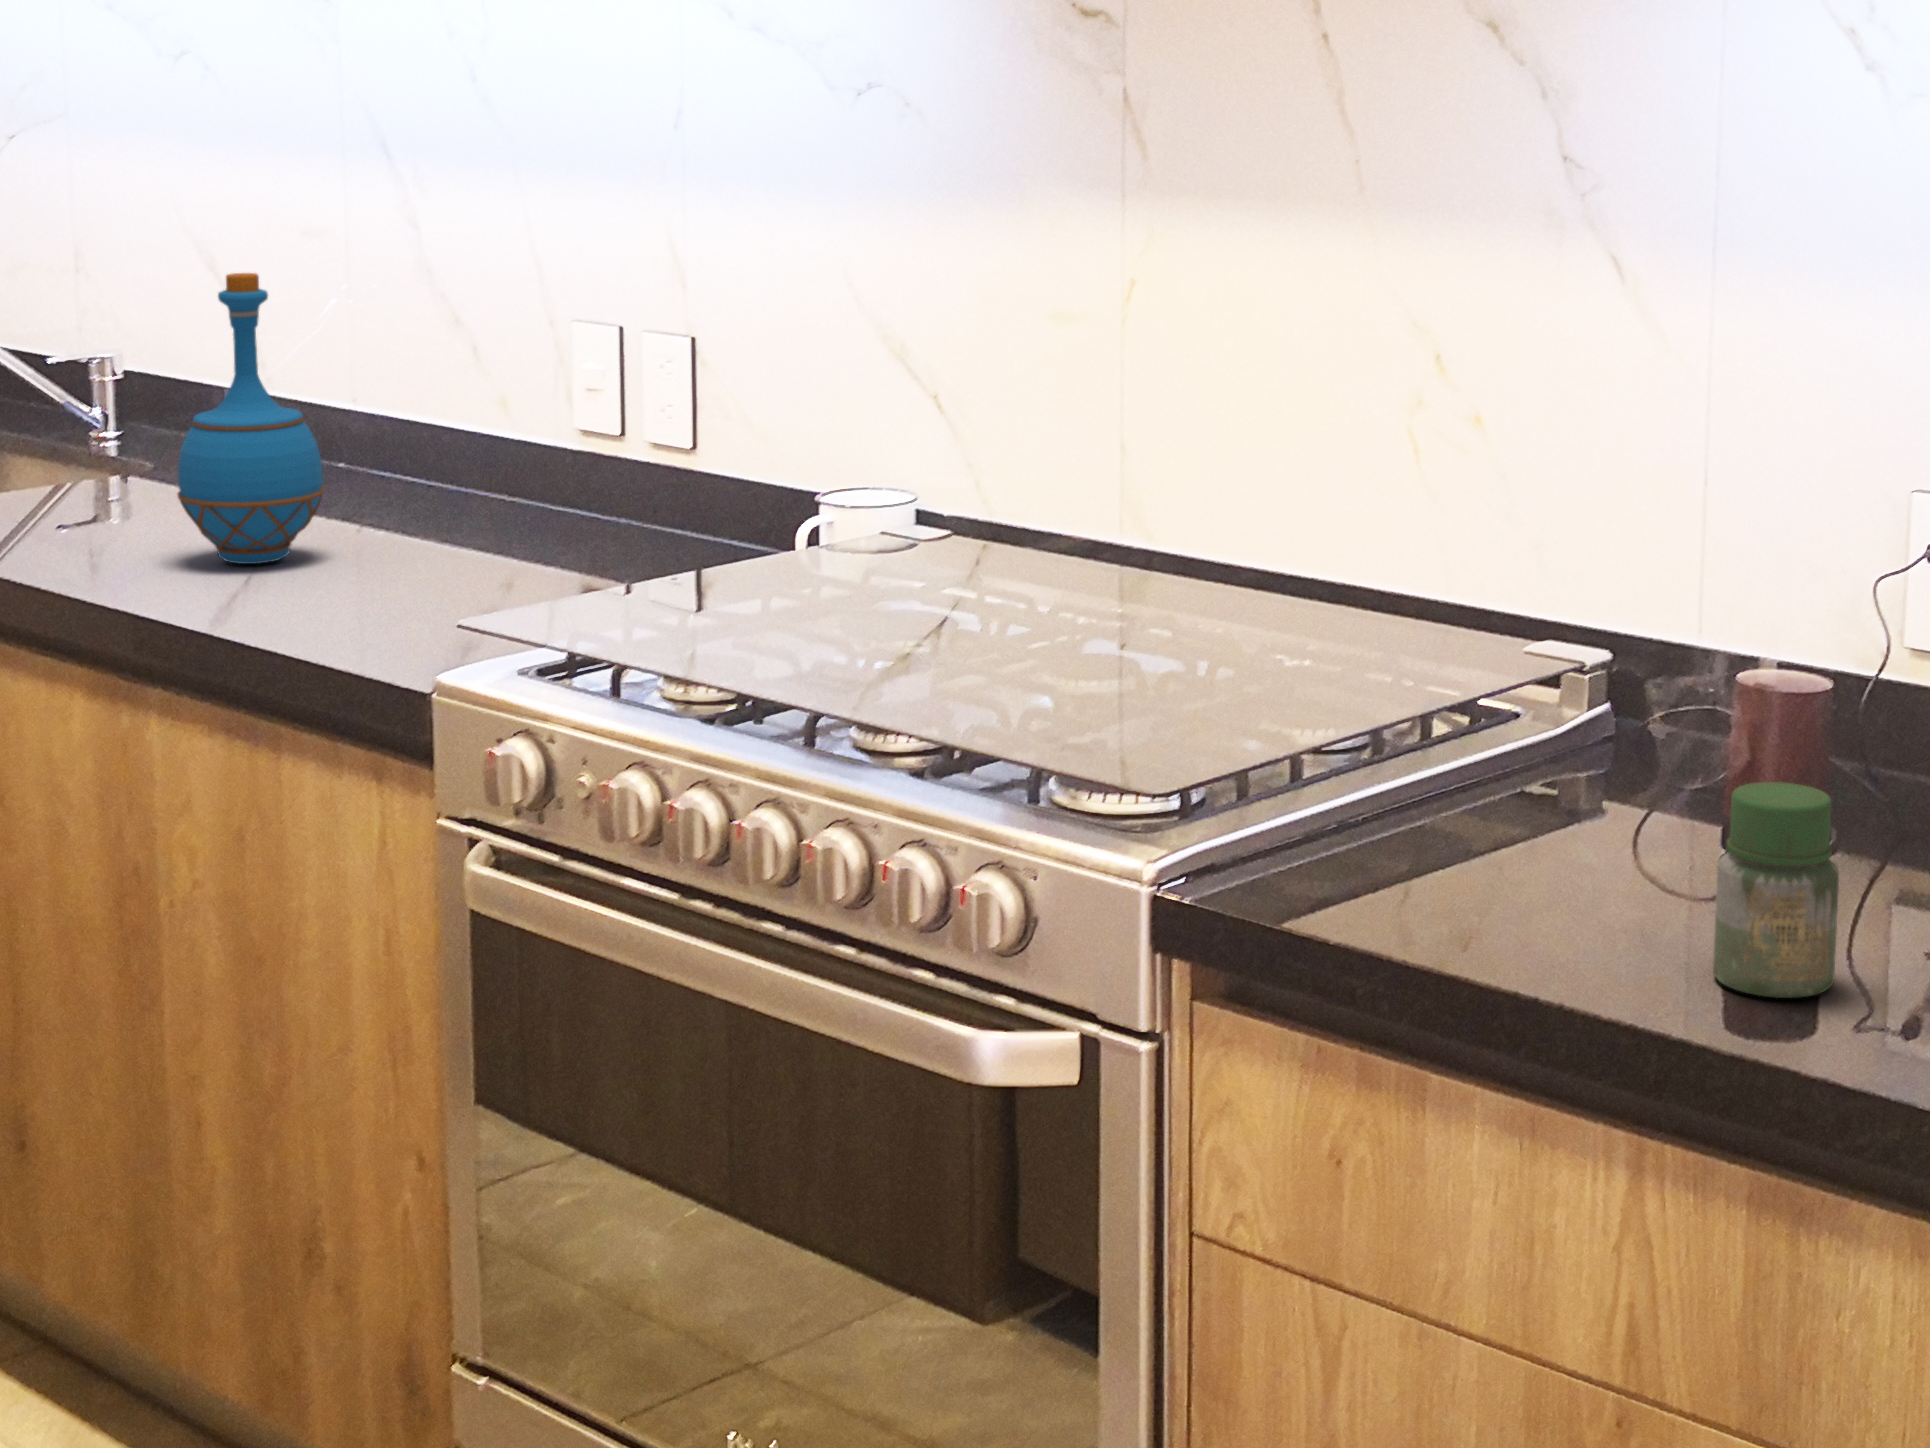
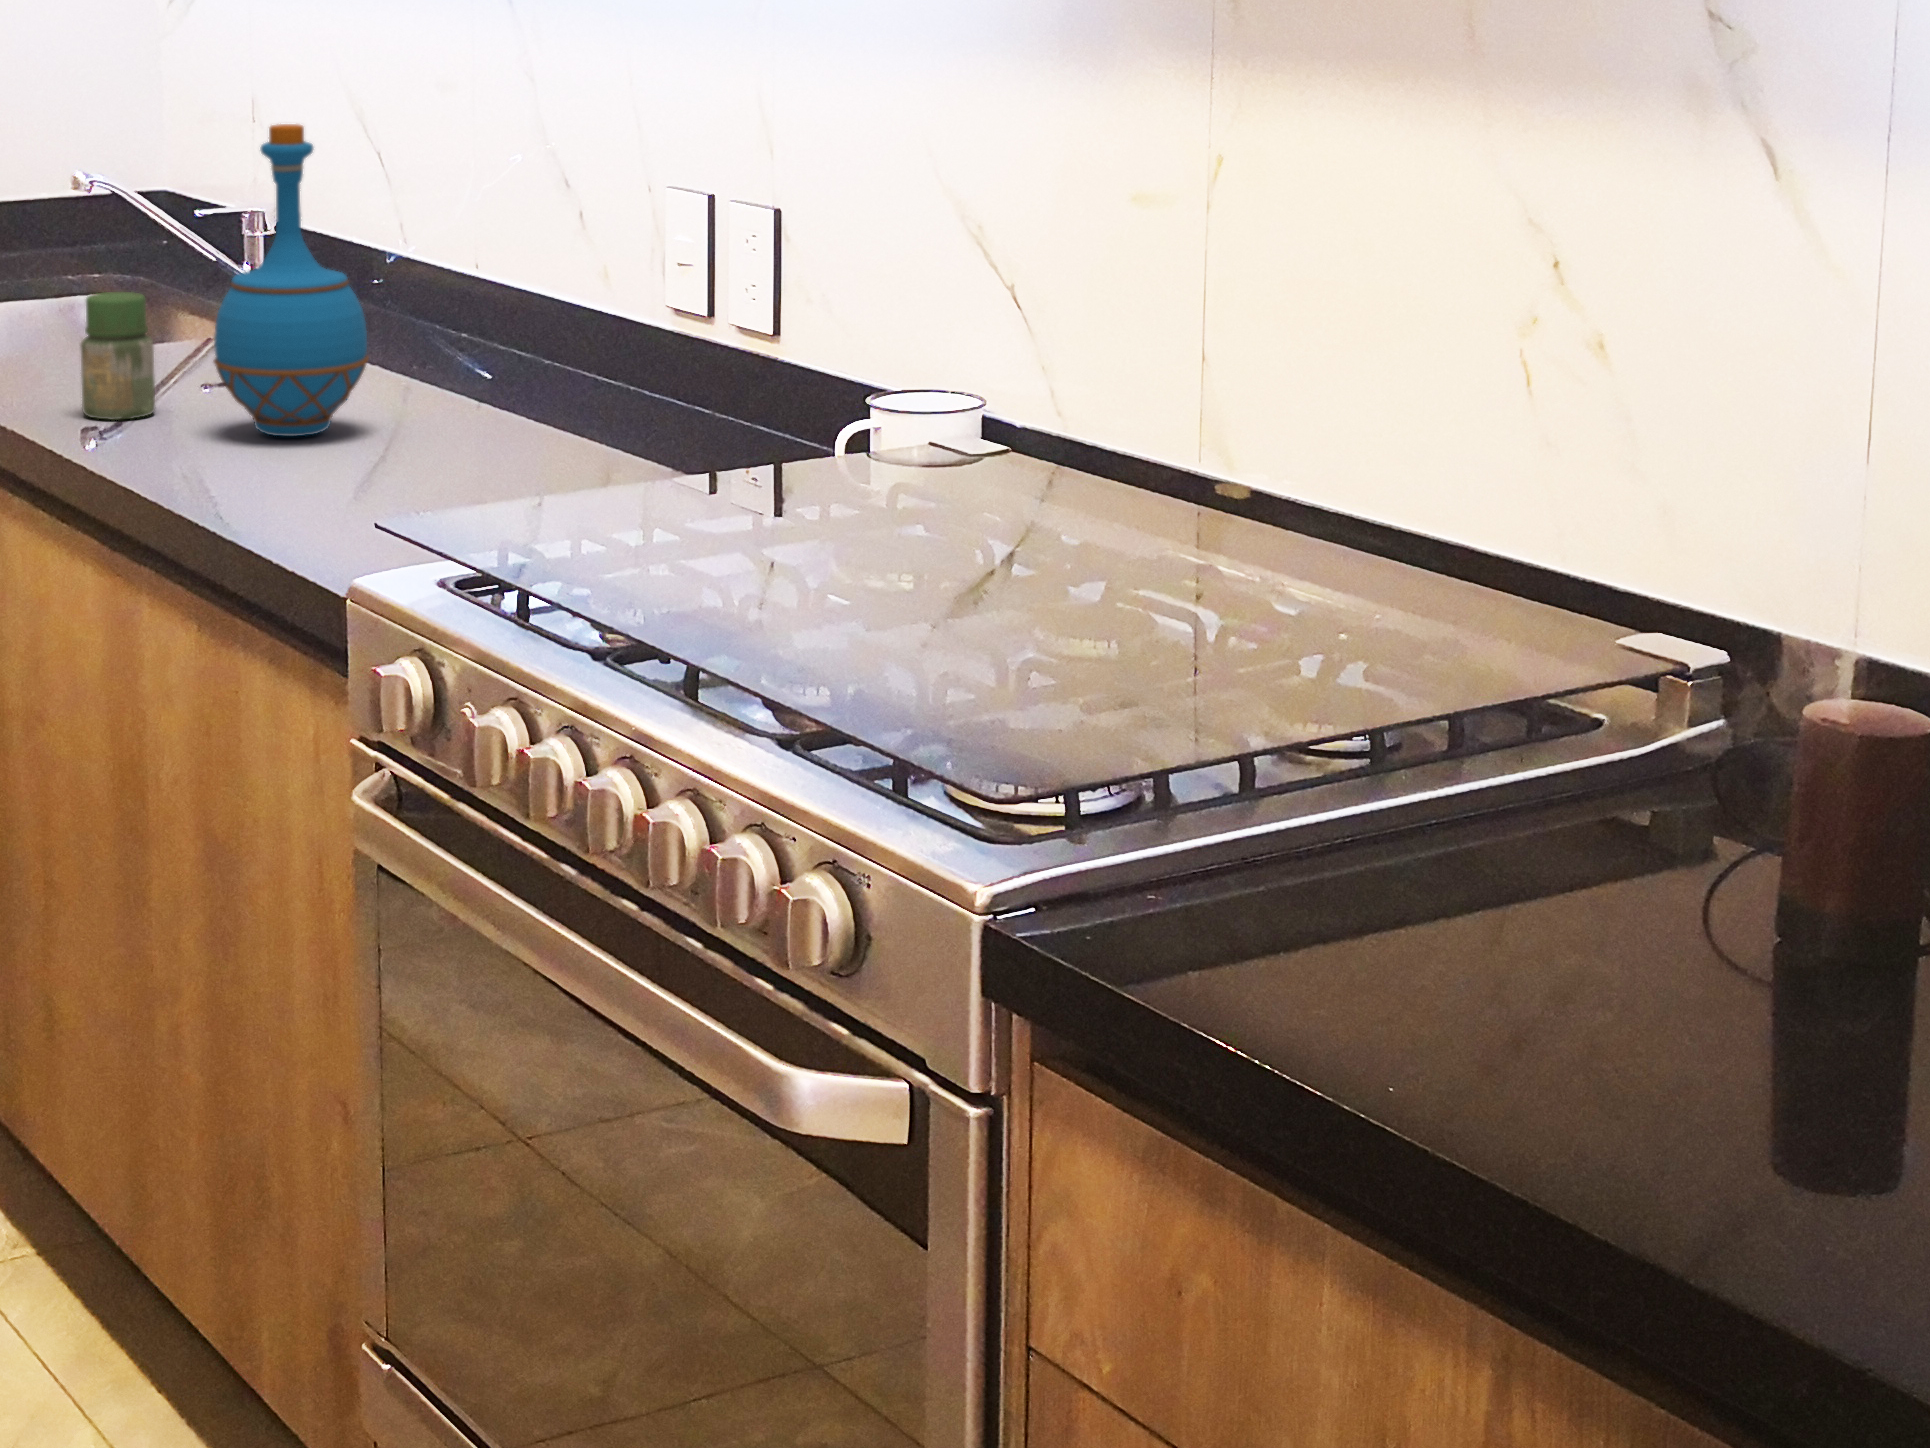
jar: present [1713,782,1839,998] -> present [80,292,155,420]

